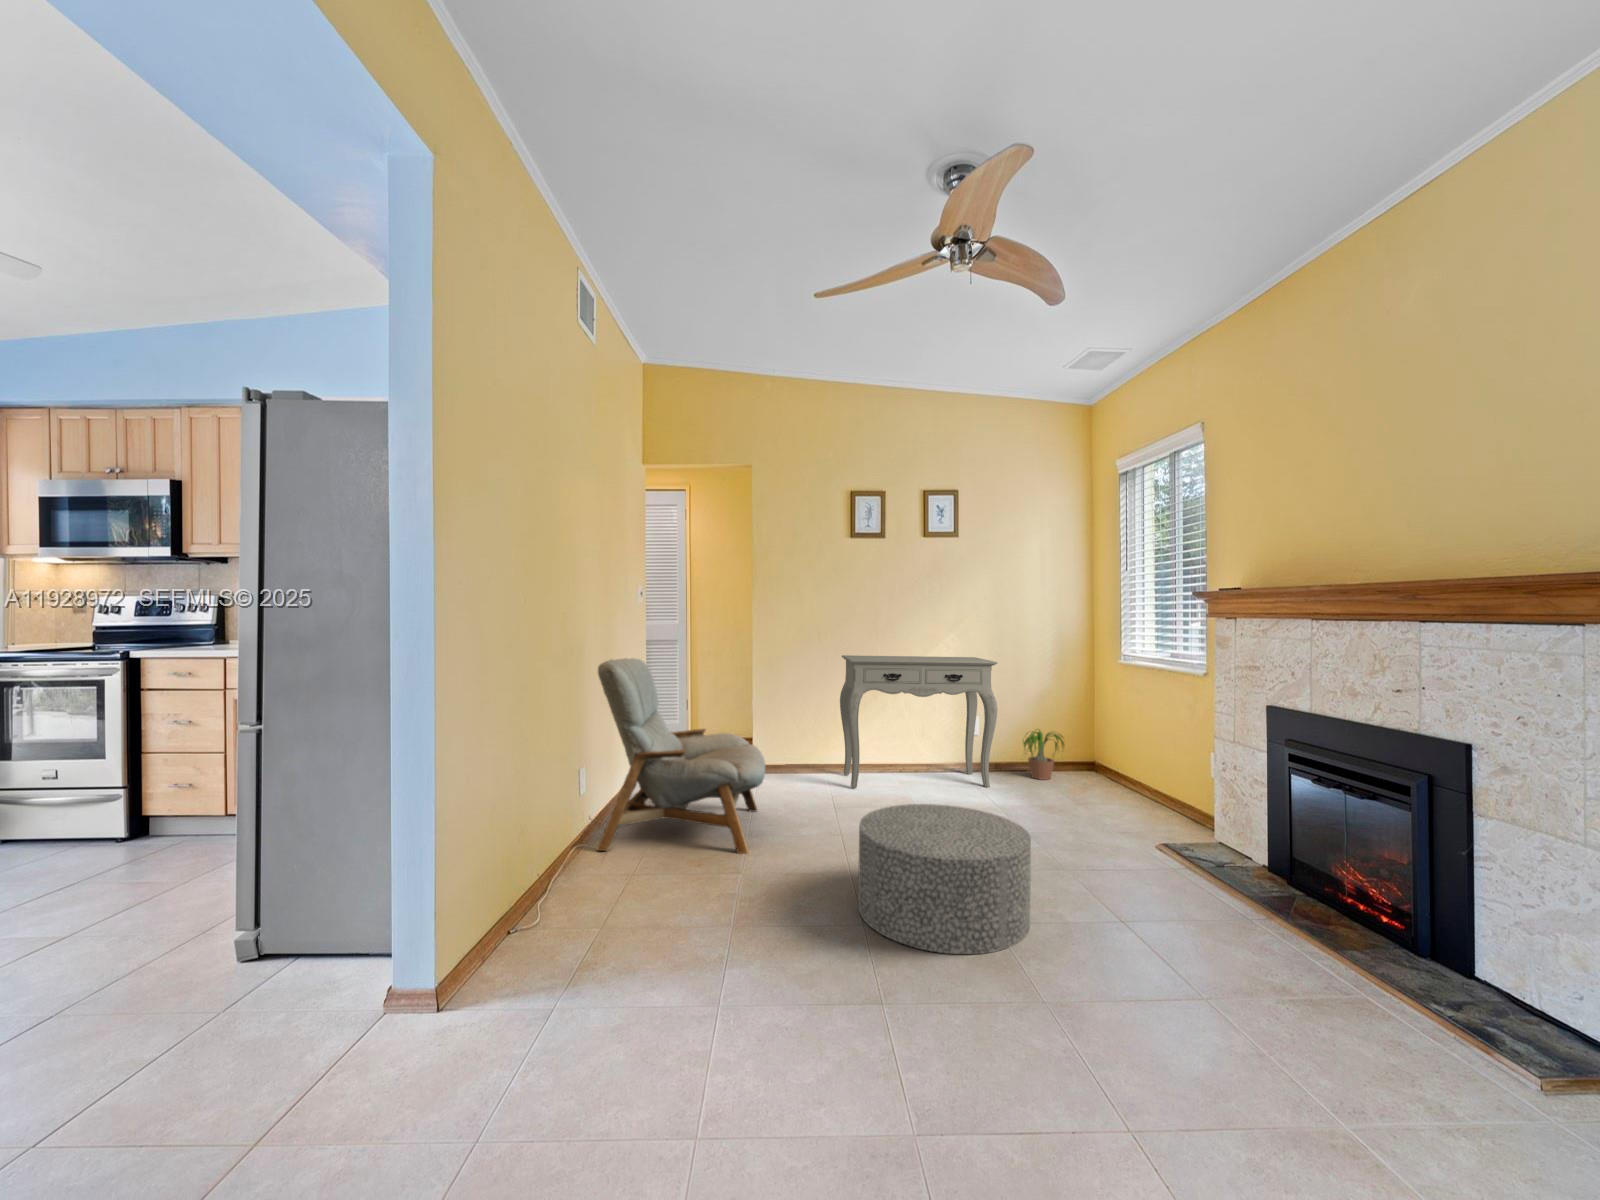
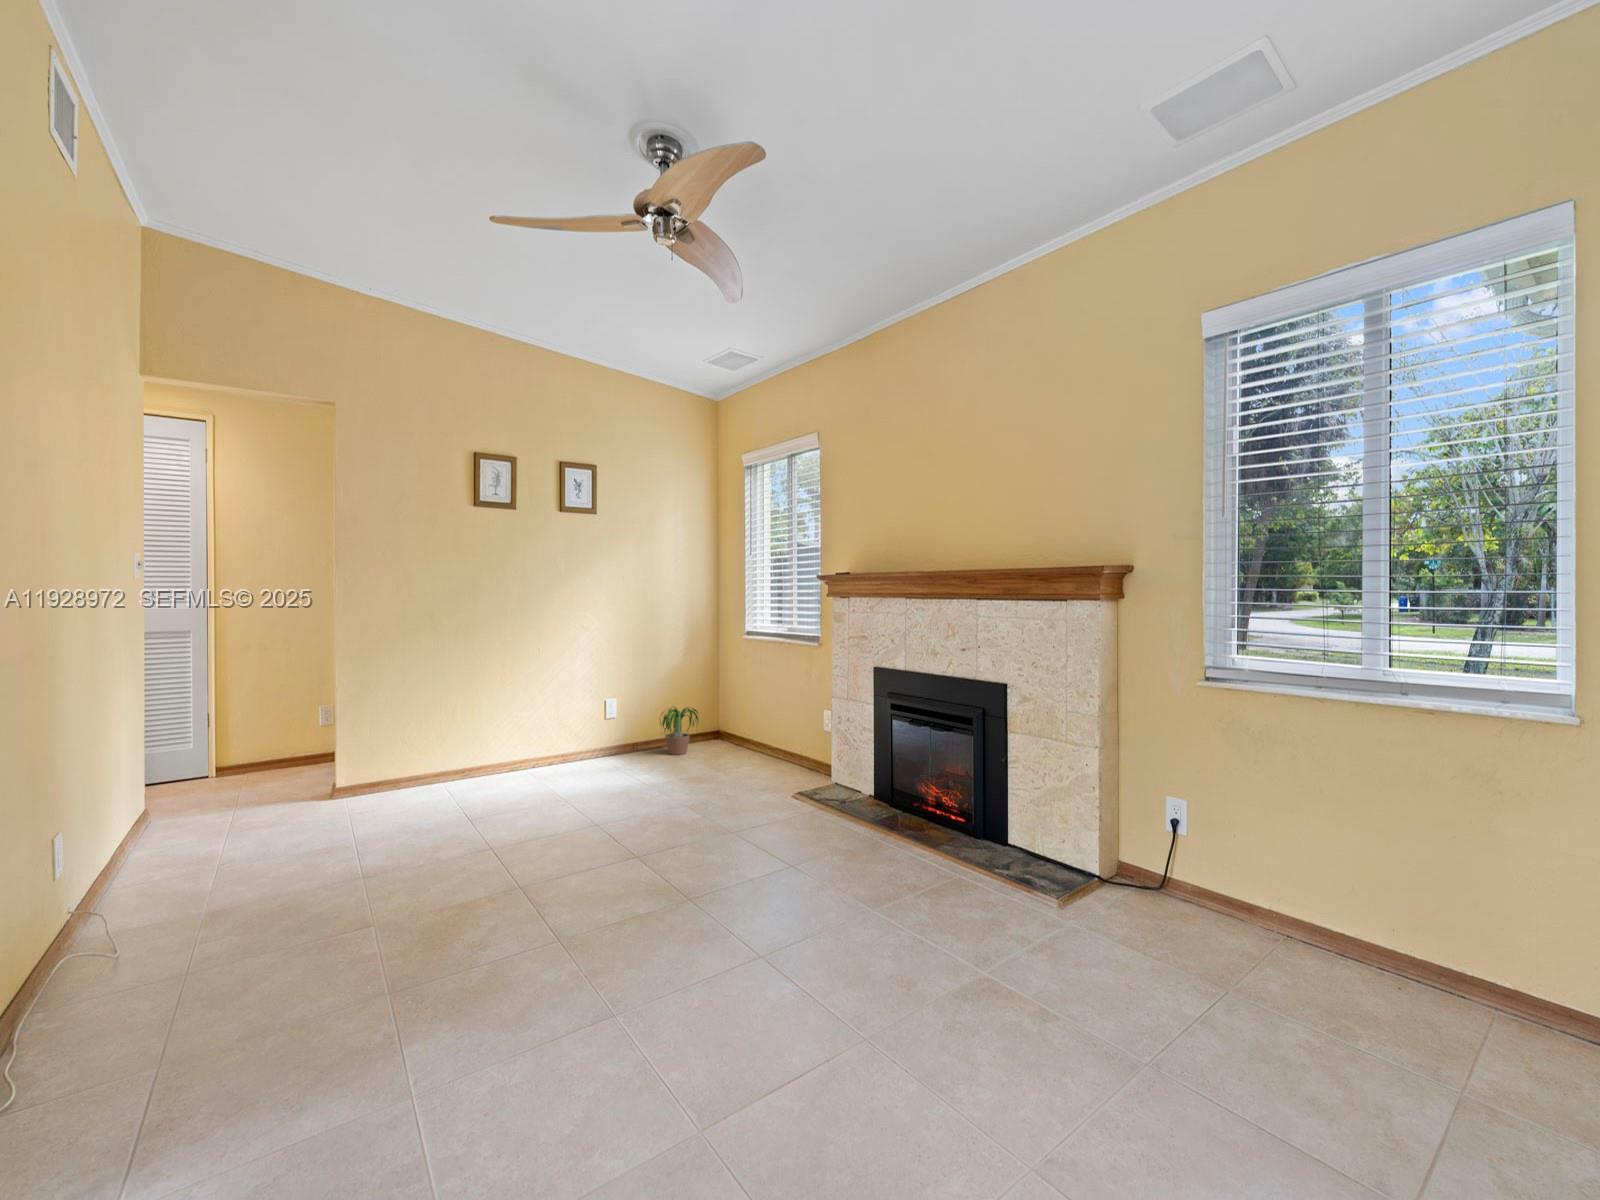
console table: present [840,655,997,788] -> none [461,640,641,795]
armchair: present [597,658,766,854] -> none [93,665,390,955]
ottoman: present [858,804,1031,954] -> none [547,792,725,944]

